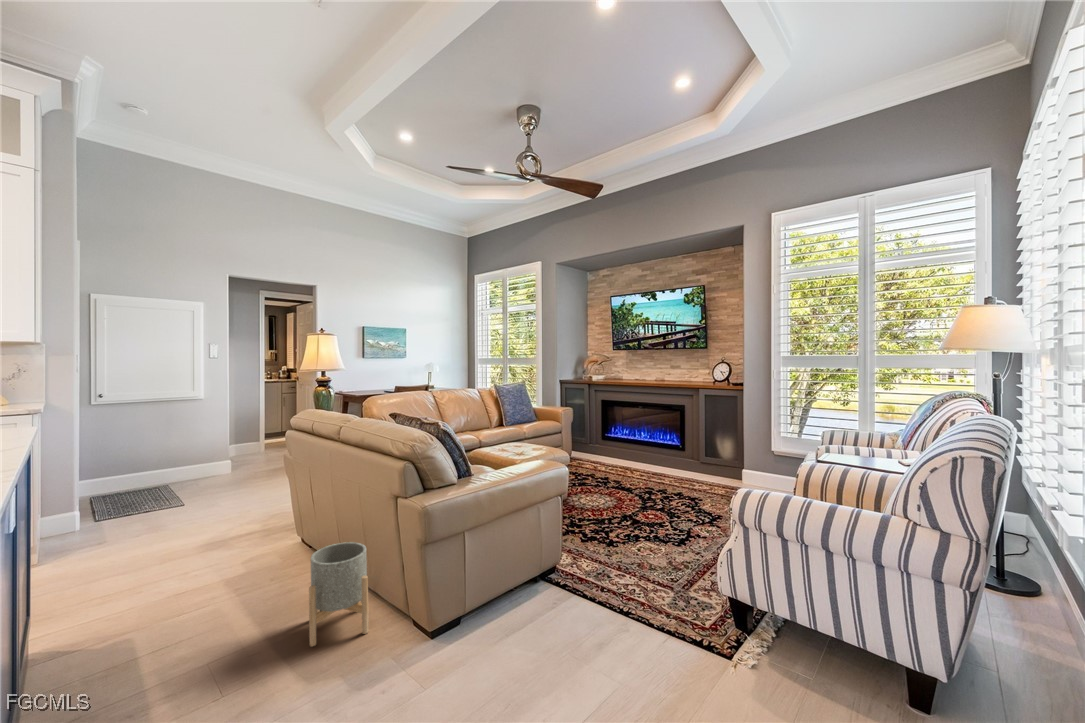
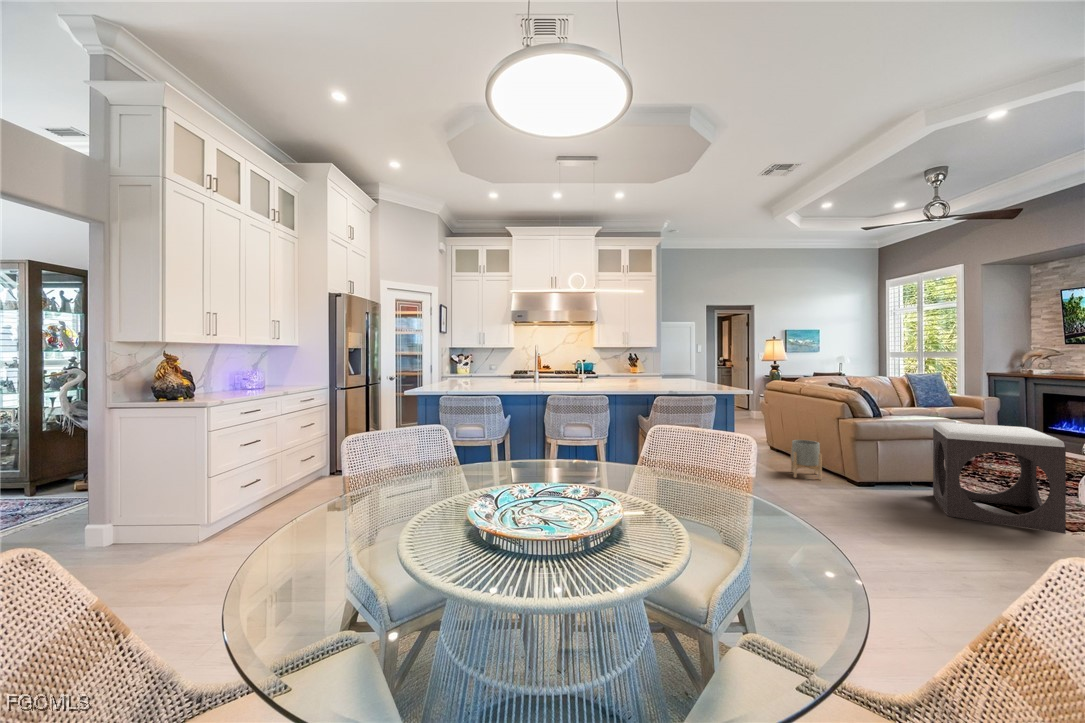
footstool: none [542,476,723,702] -> present [933,422,1066,534]

